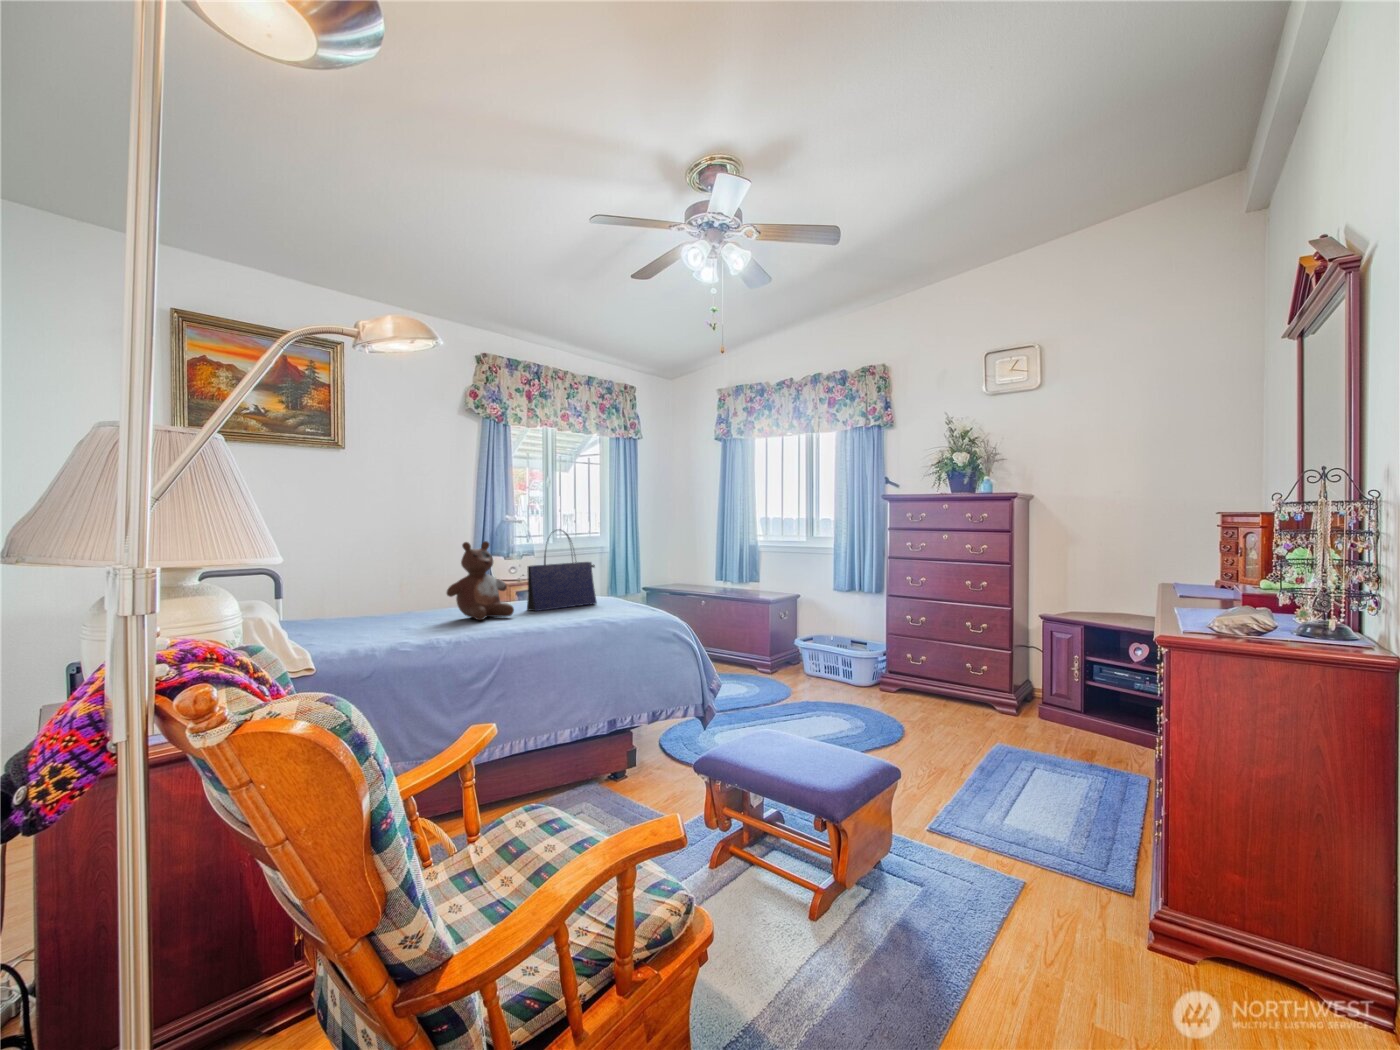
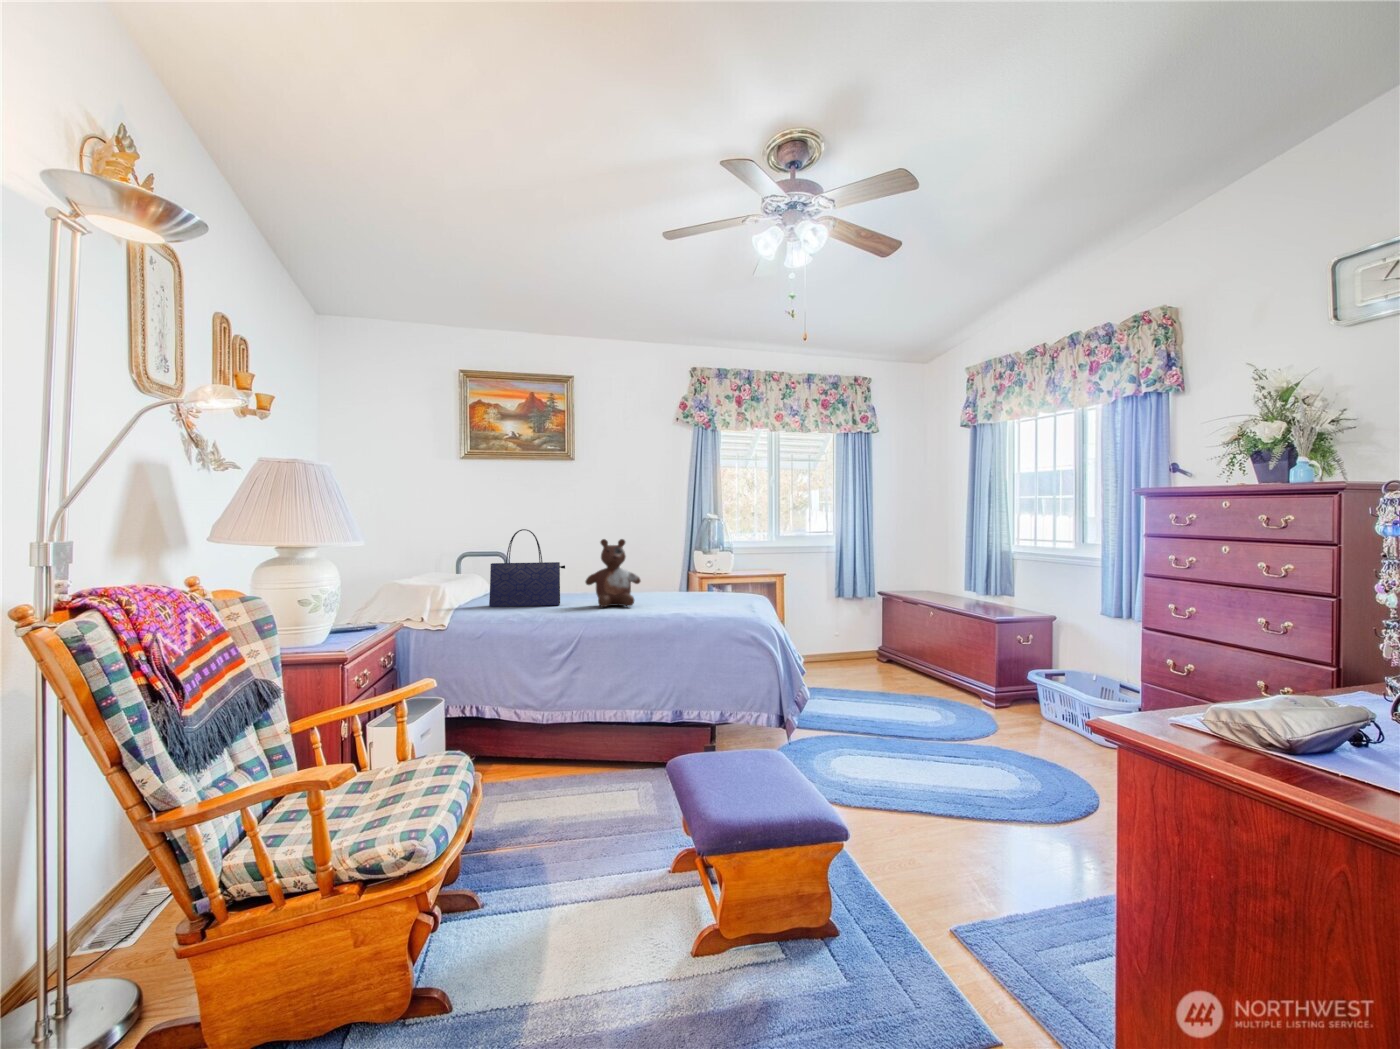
tote bag: present [527,531,597,611] -> present [489,529,565,607]

